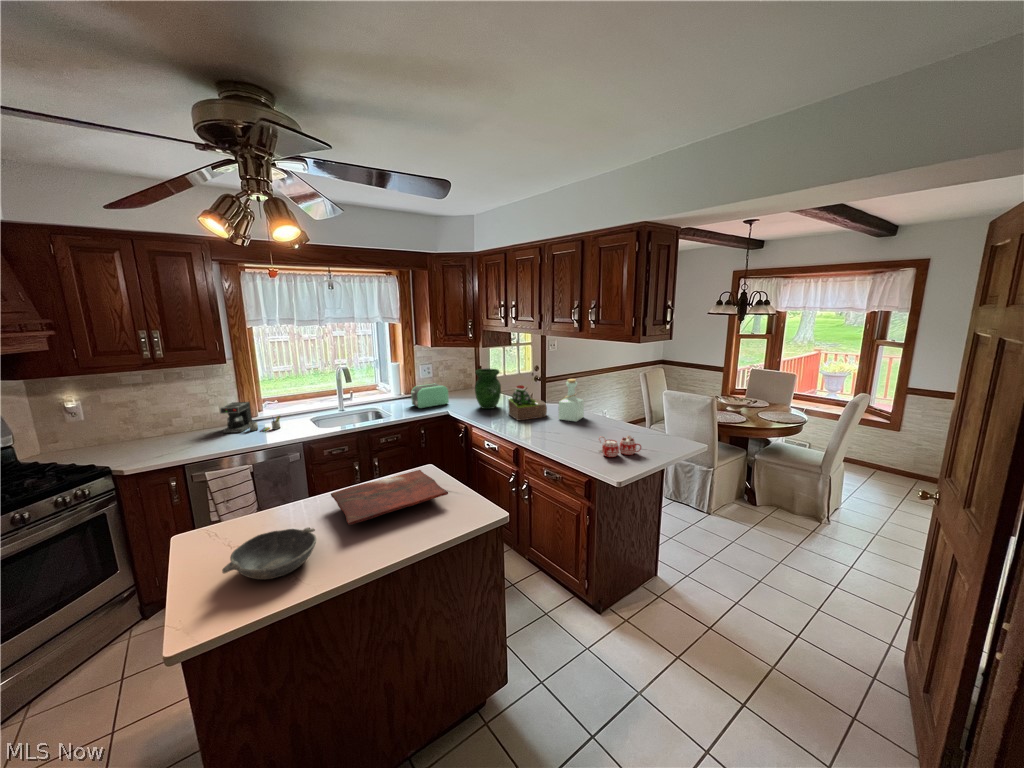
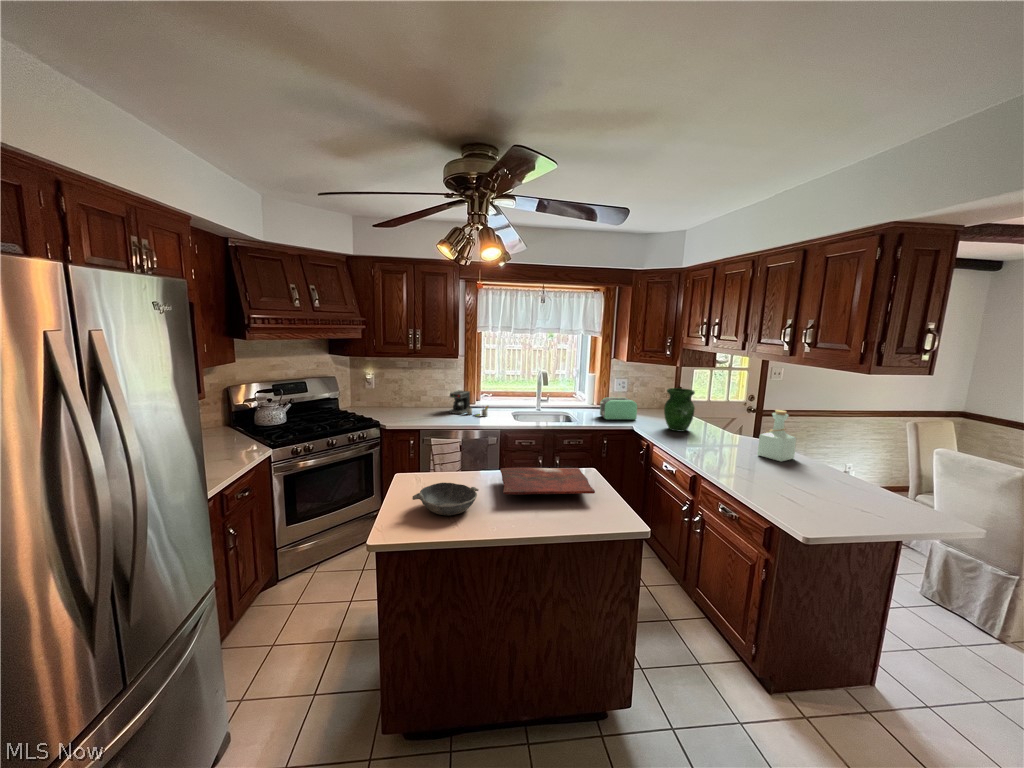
succulent plant: present [508,386,547,420] -> none [697,410,745,450]
mug: present [599,435,641,457] -> none [793,479,859,512]

